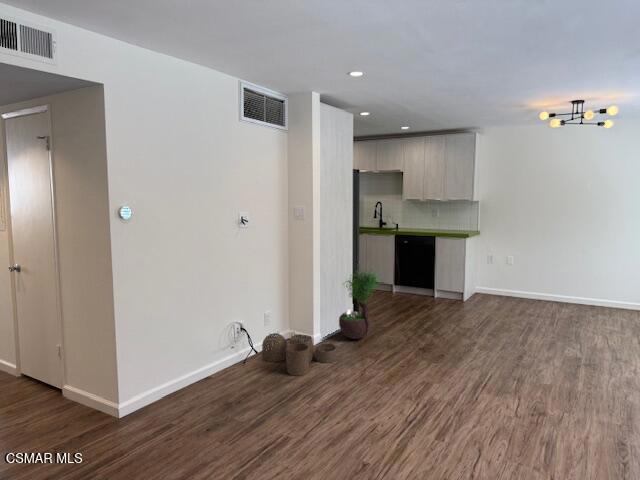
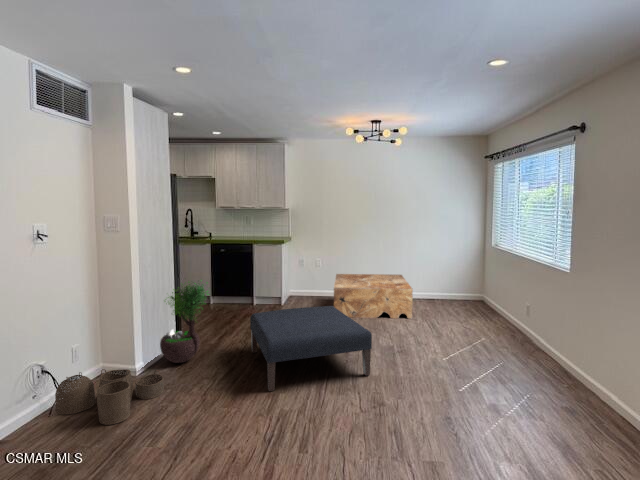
coffee table: none [519,274,629,337] -> present [334,274,413,319]
ottoman: none [418,305,543,388] -> present [250,306,372,391]

